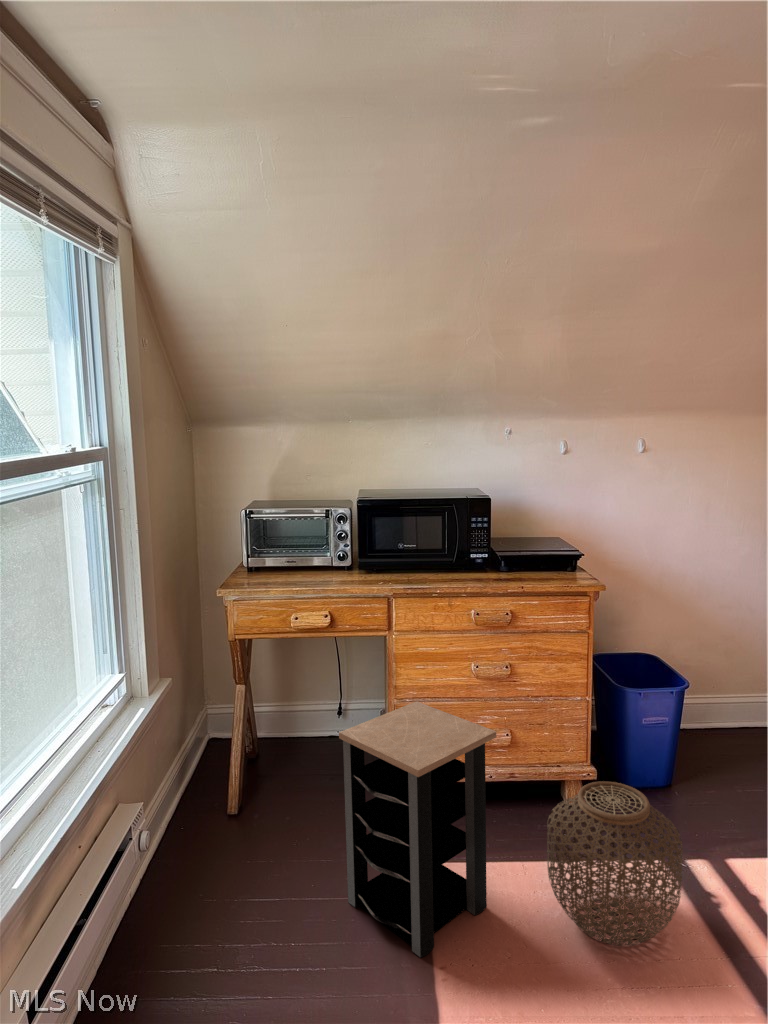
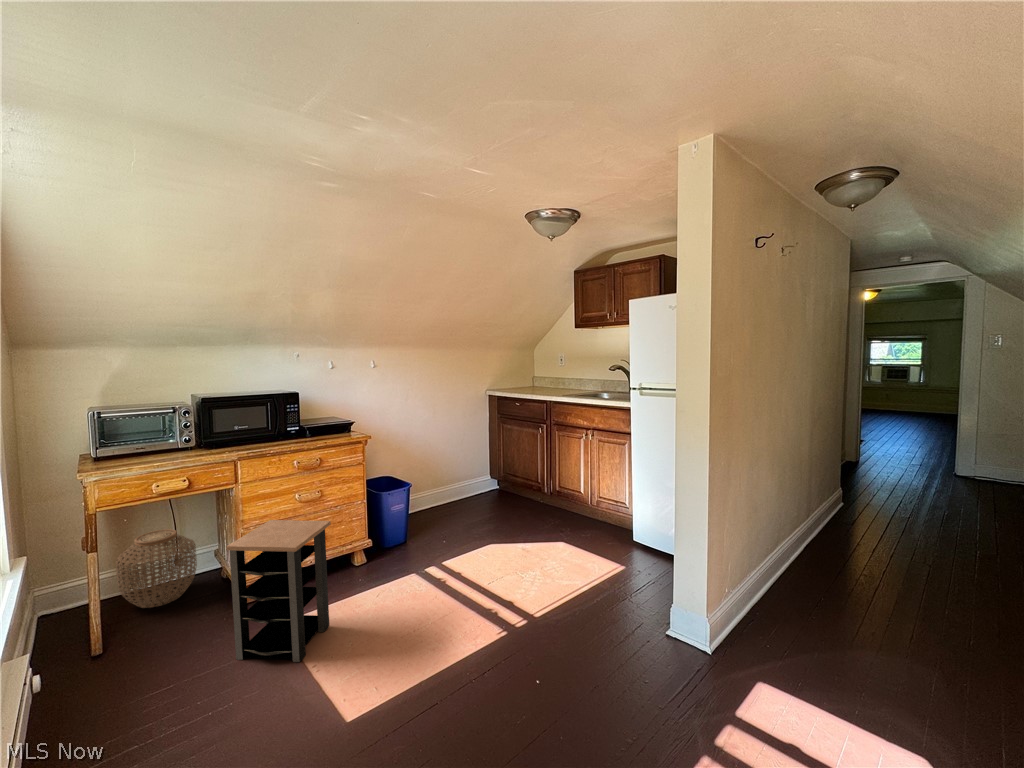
woven basket: present [547,781,683,946] -> present [116,529,197,608]

